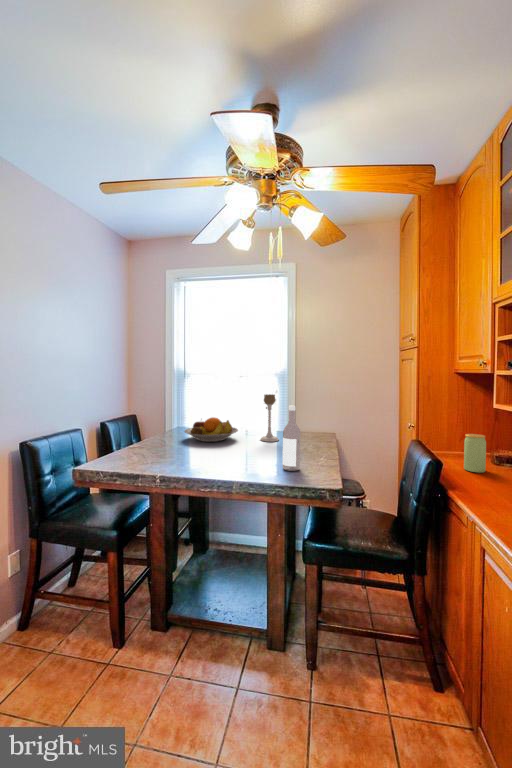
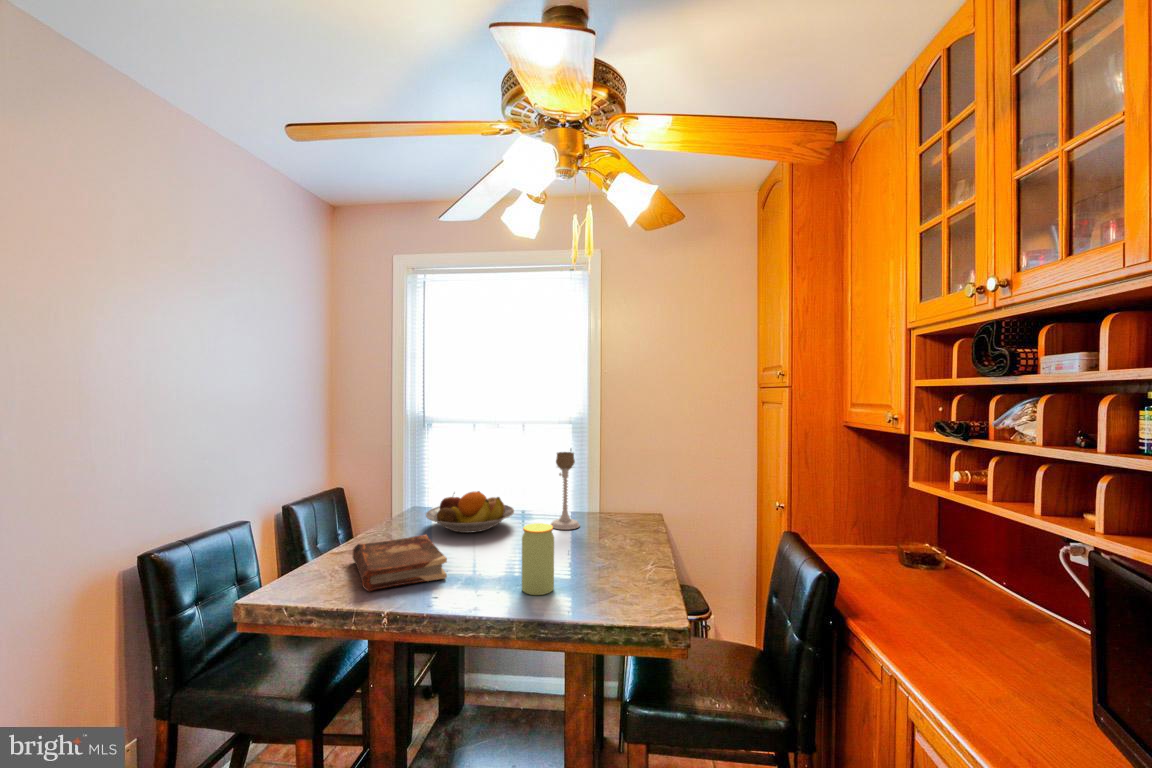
wine bottle: present [283,406,301,471] -> none [592,485,620,593]
jar: present [464,434,486,473] -> present [522,523,554,595]
book: none [140,439,195,467] -> present [353,535,447,591]

